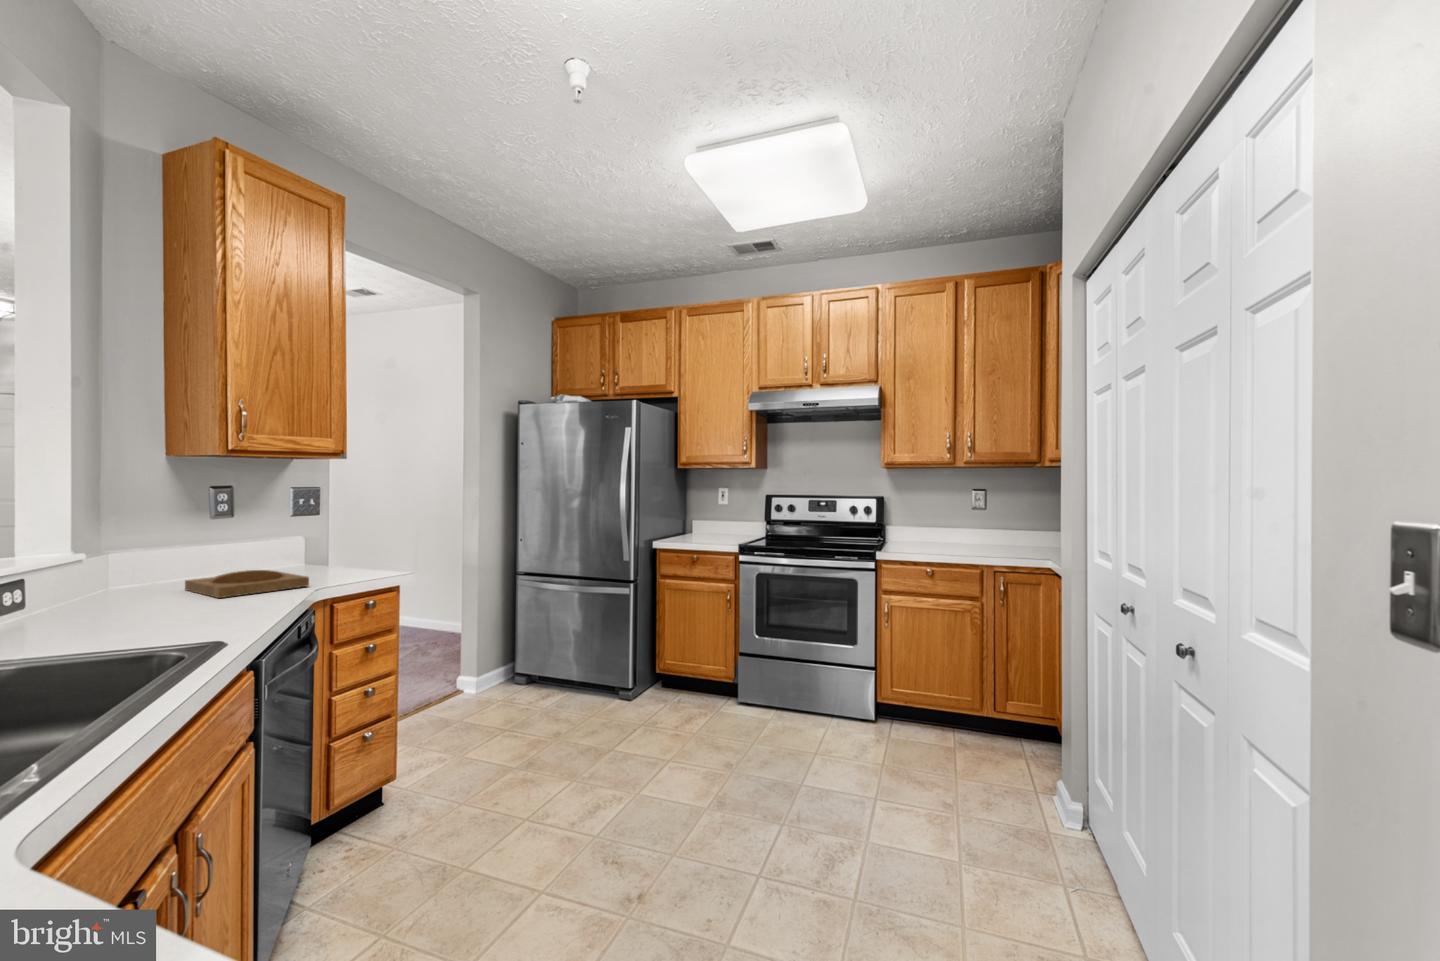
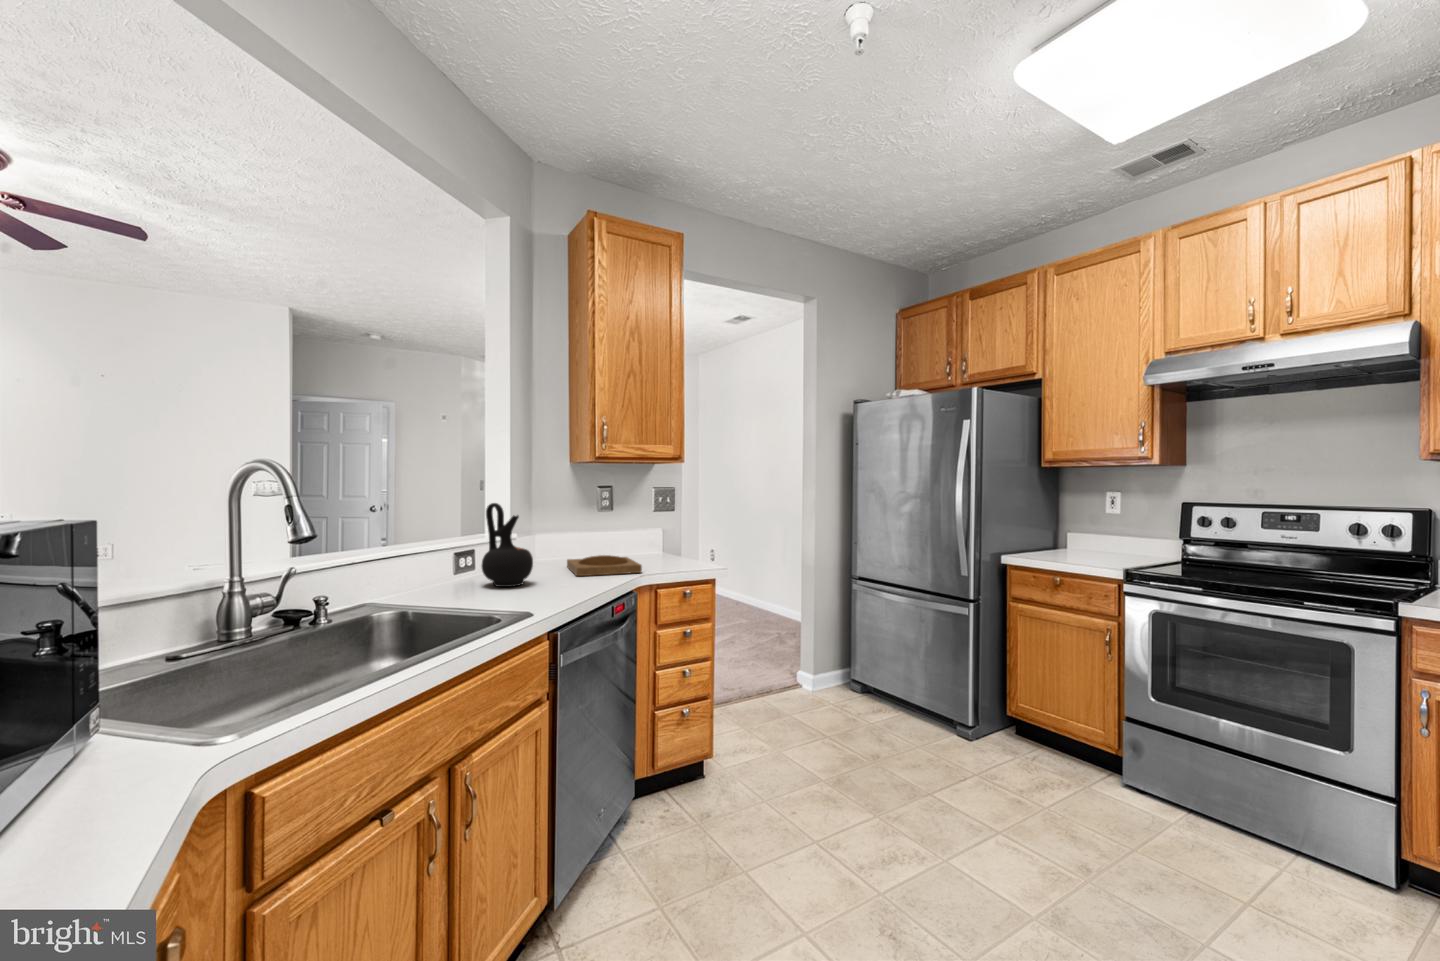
ceramic jug: none [71,509,161,621] -> present [482,503,533,587]

